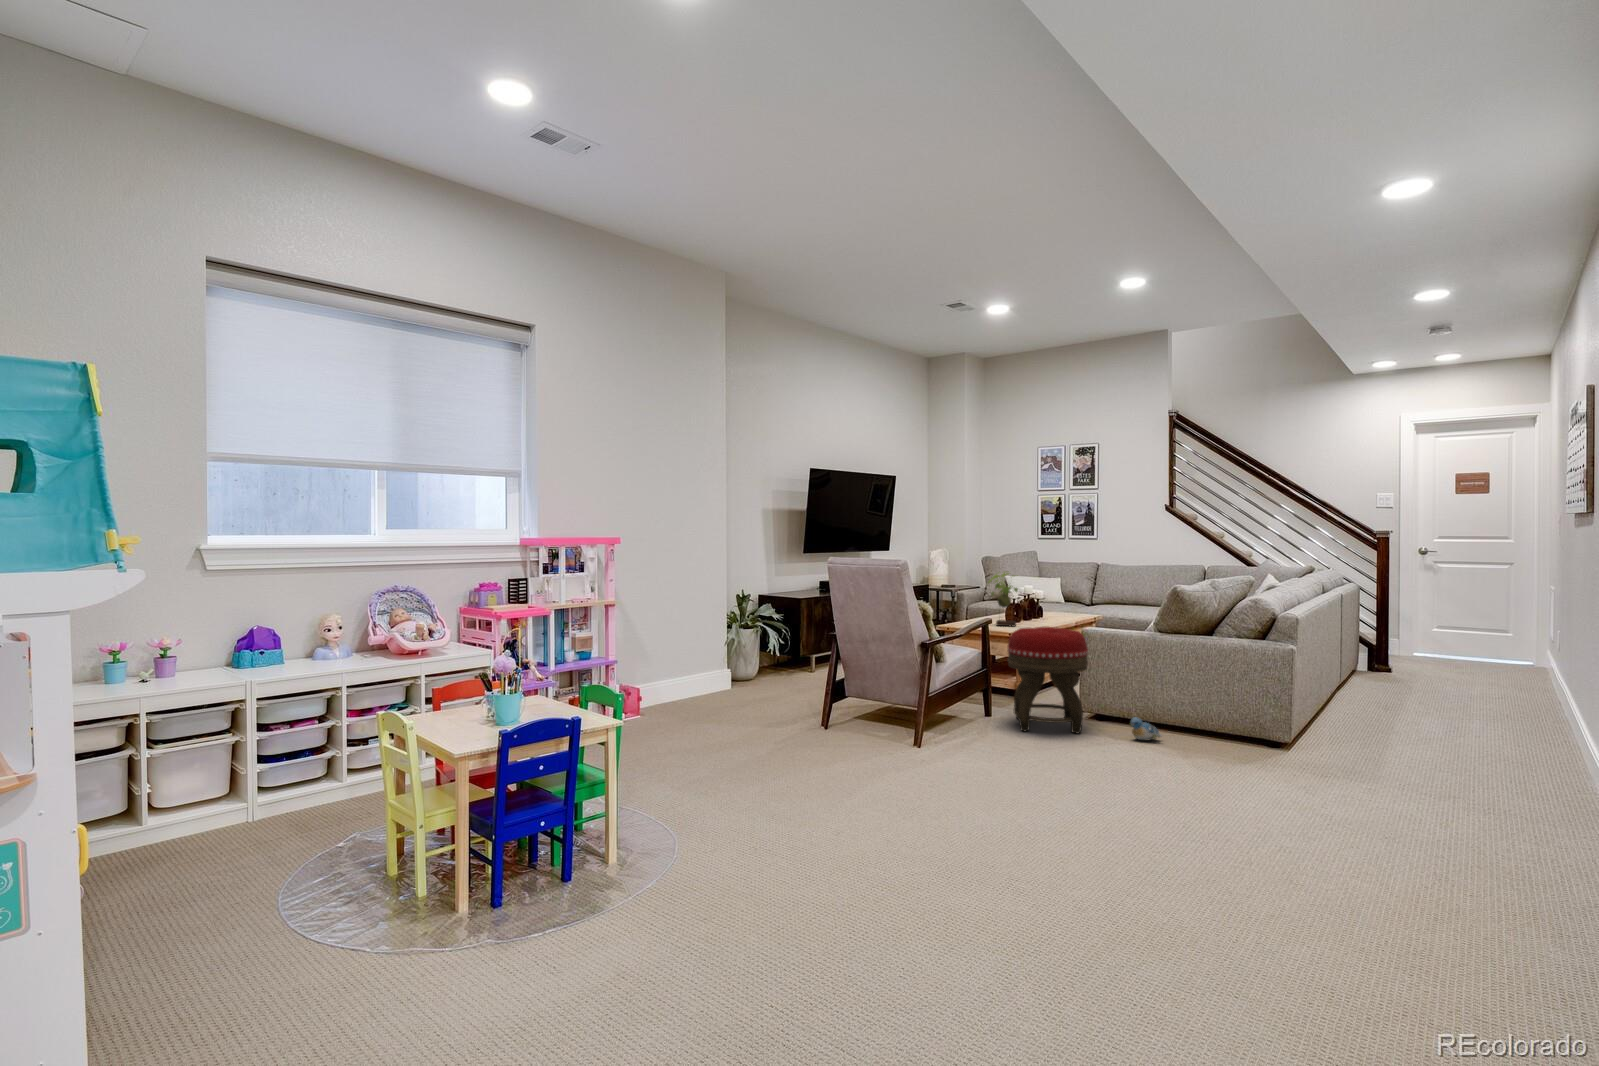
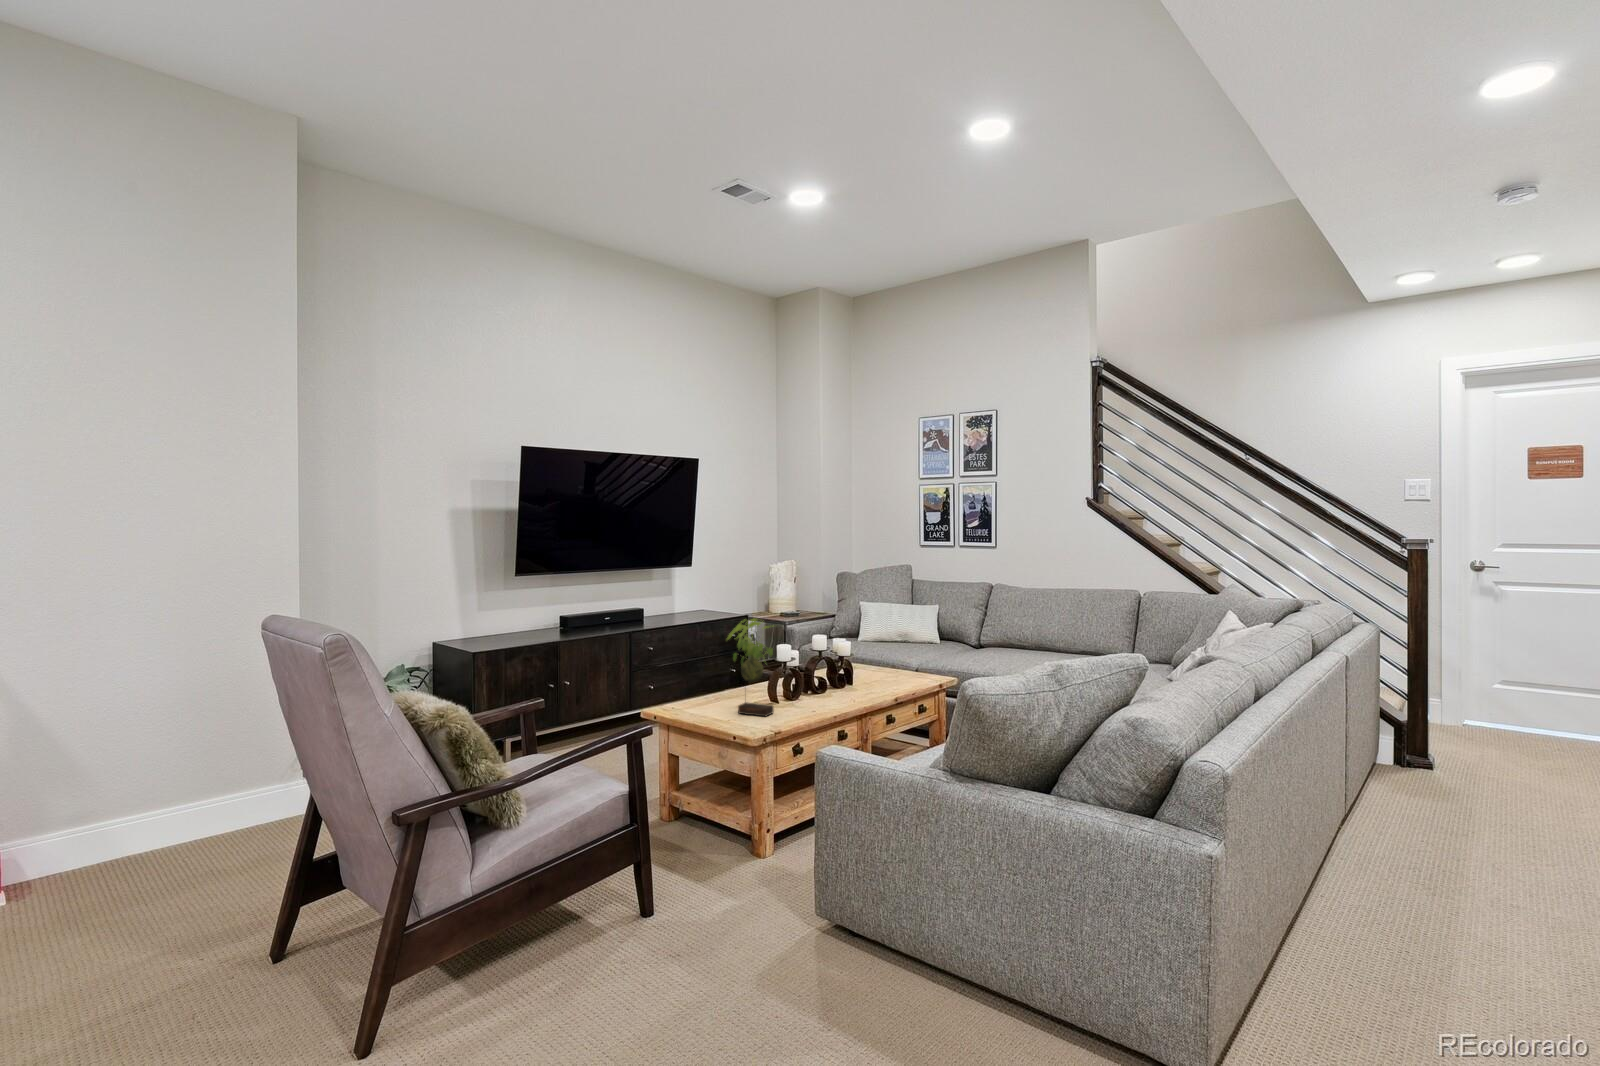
footstool: present [1007,627,1088,733] -> none [652,746,811,992]
plush toy: present [1130,717,1162,740] -> none [863,973,936,1028]

